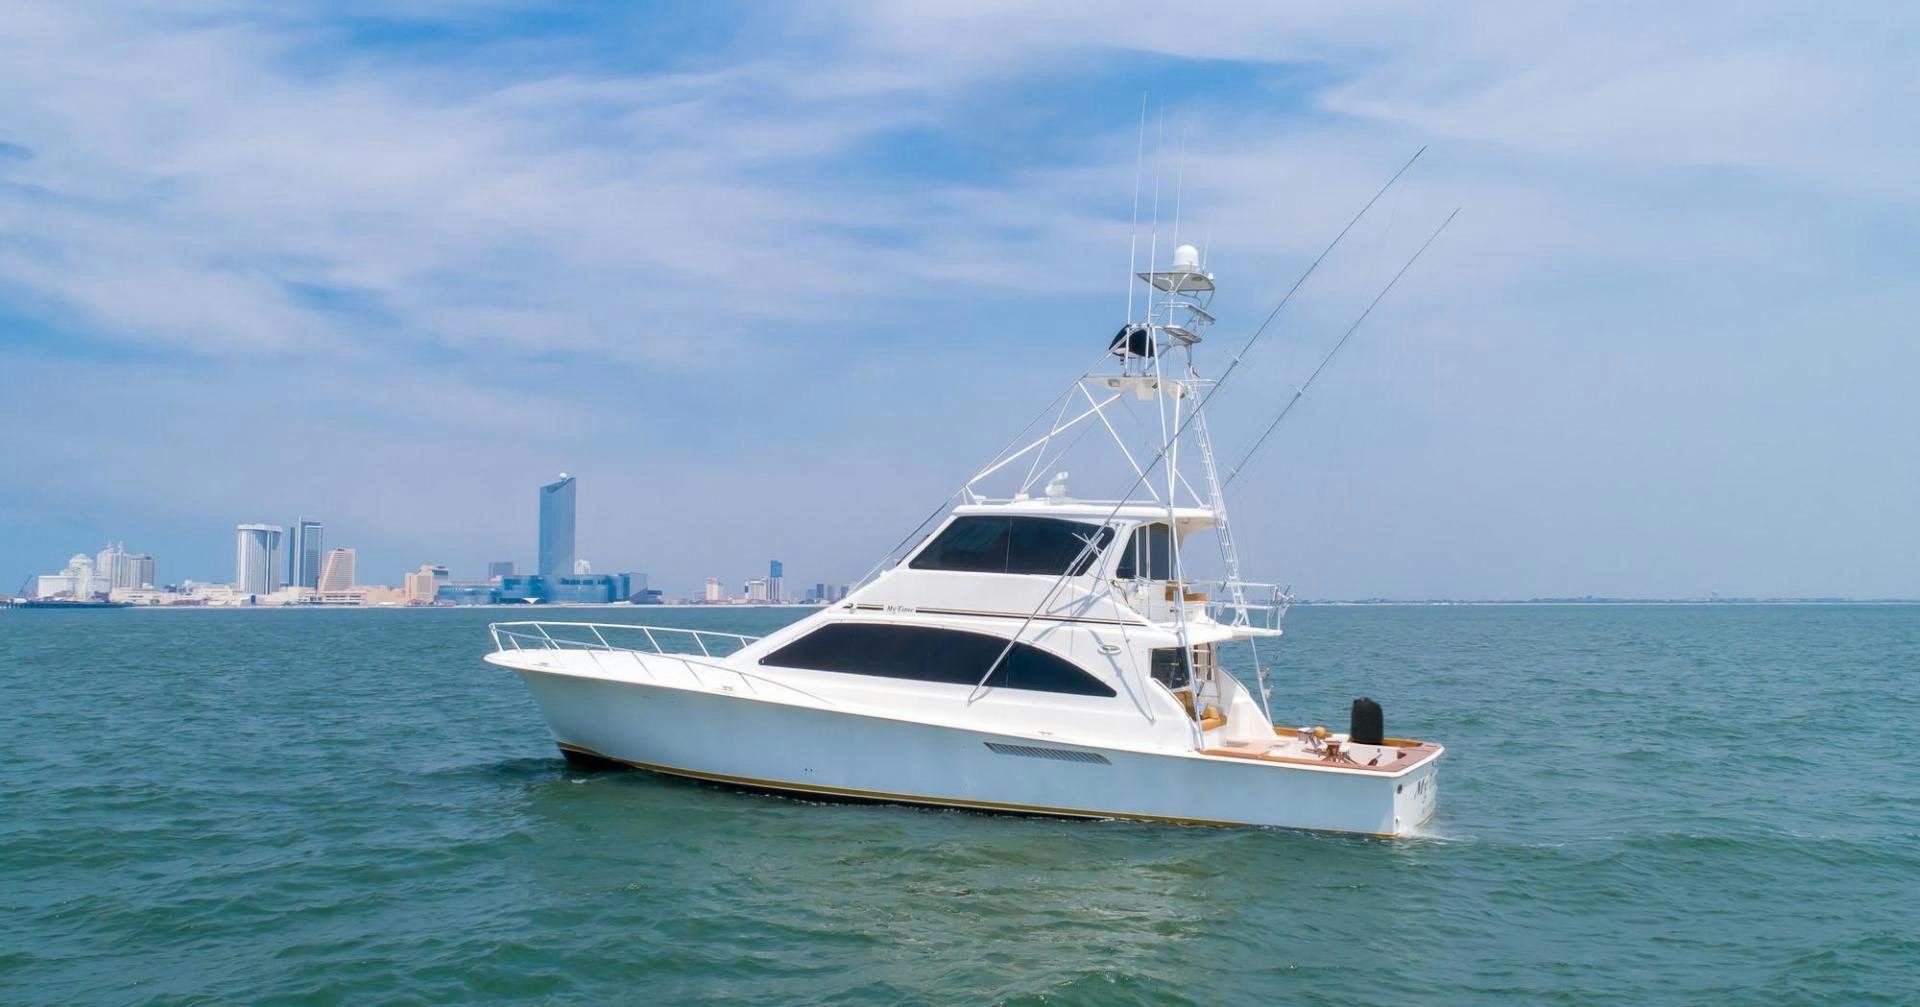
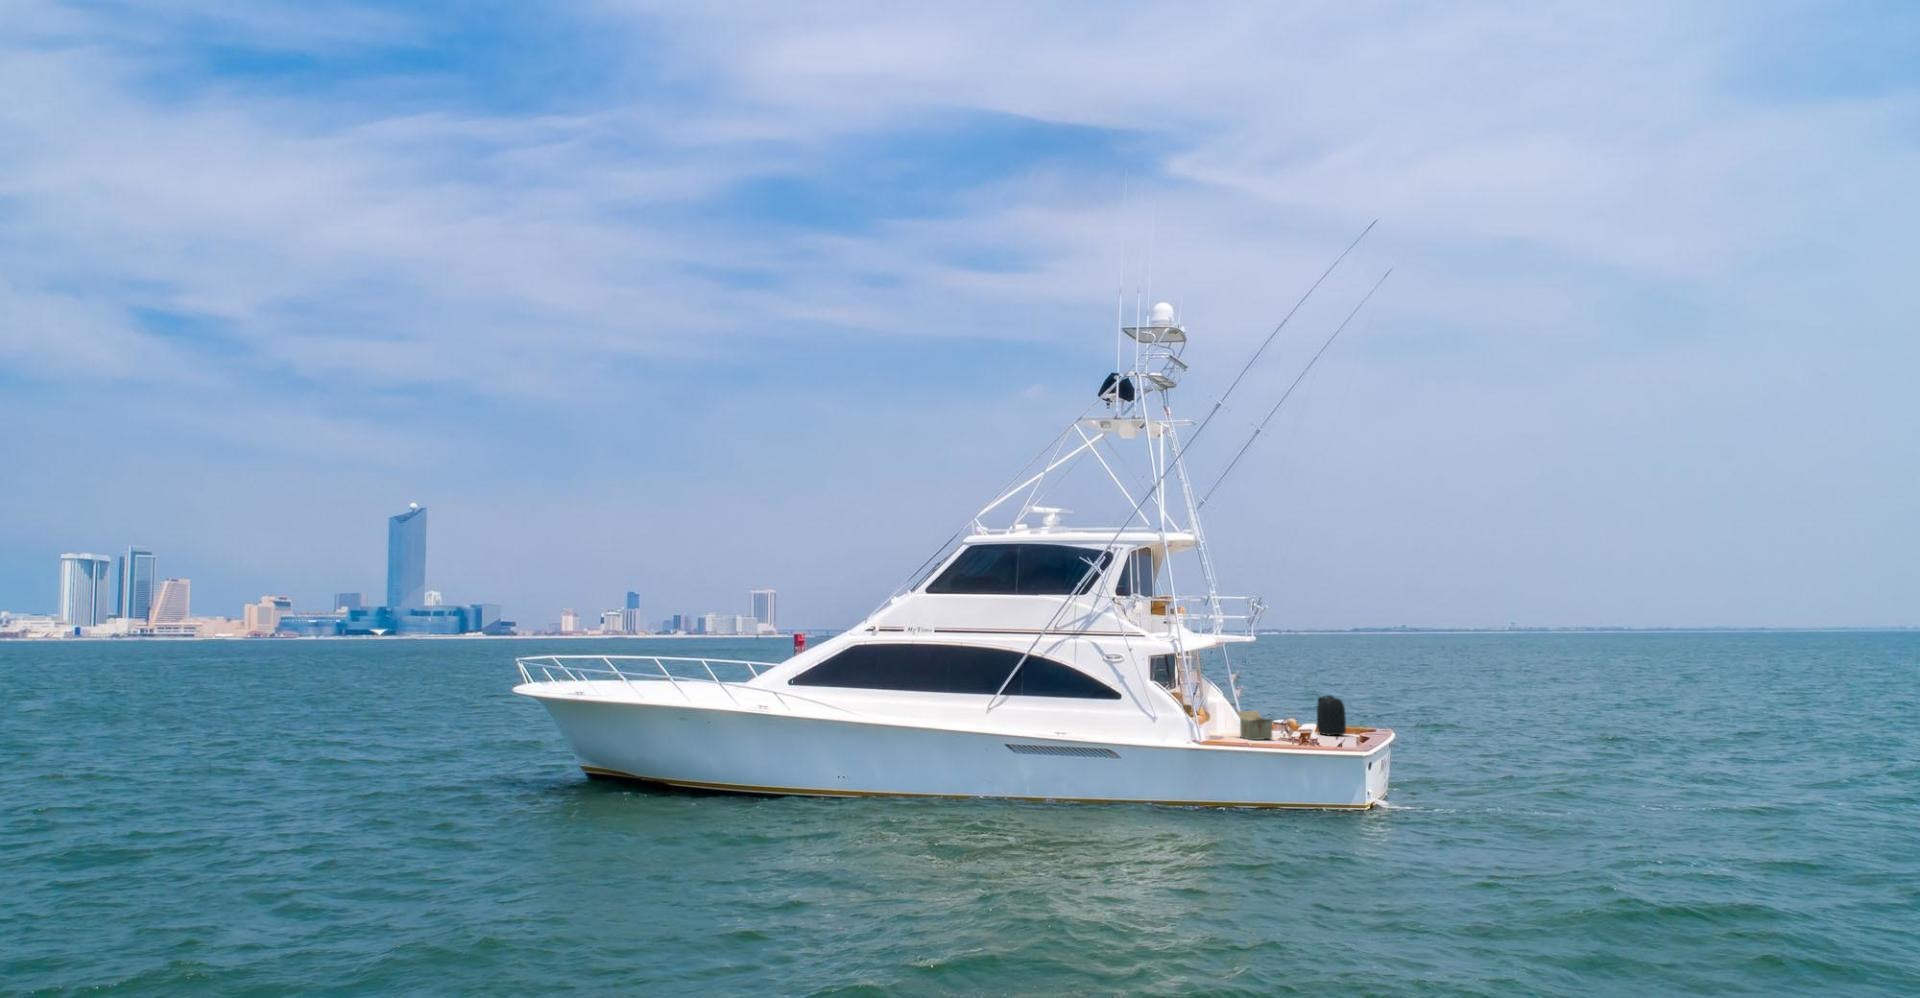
cardboard box: none [1254,713,1299,747] -> present [1237,710,1272,740]

